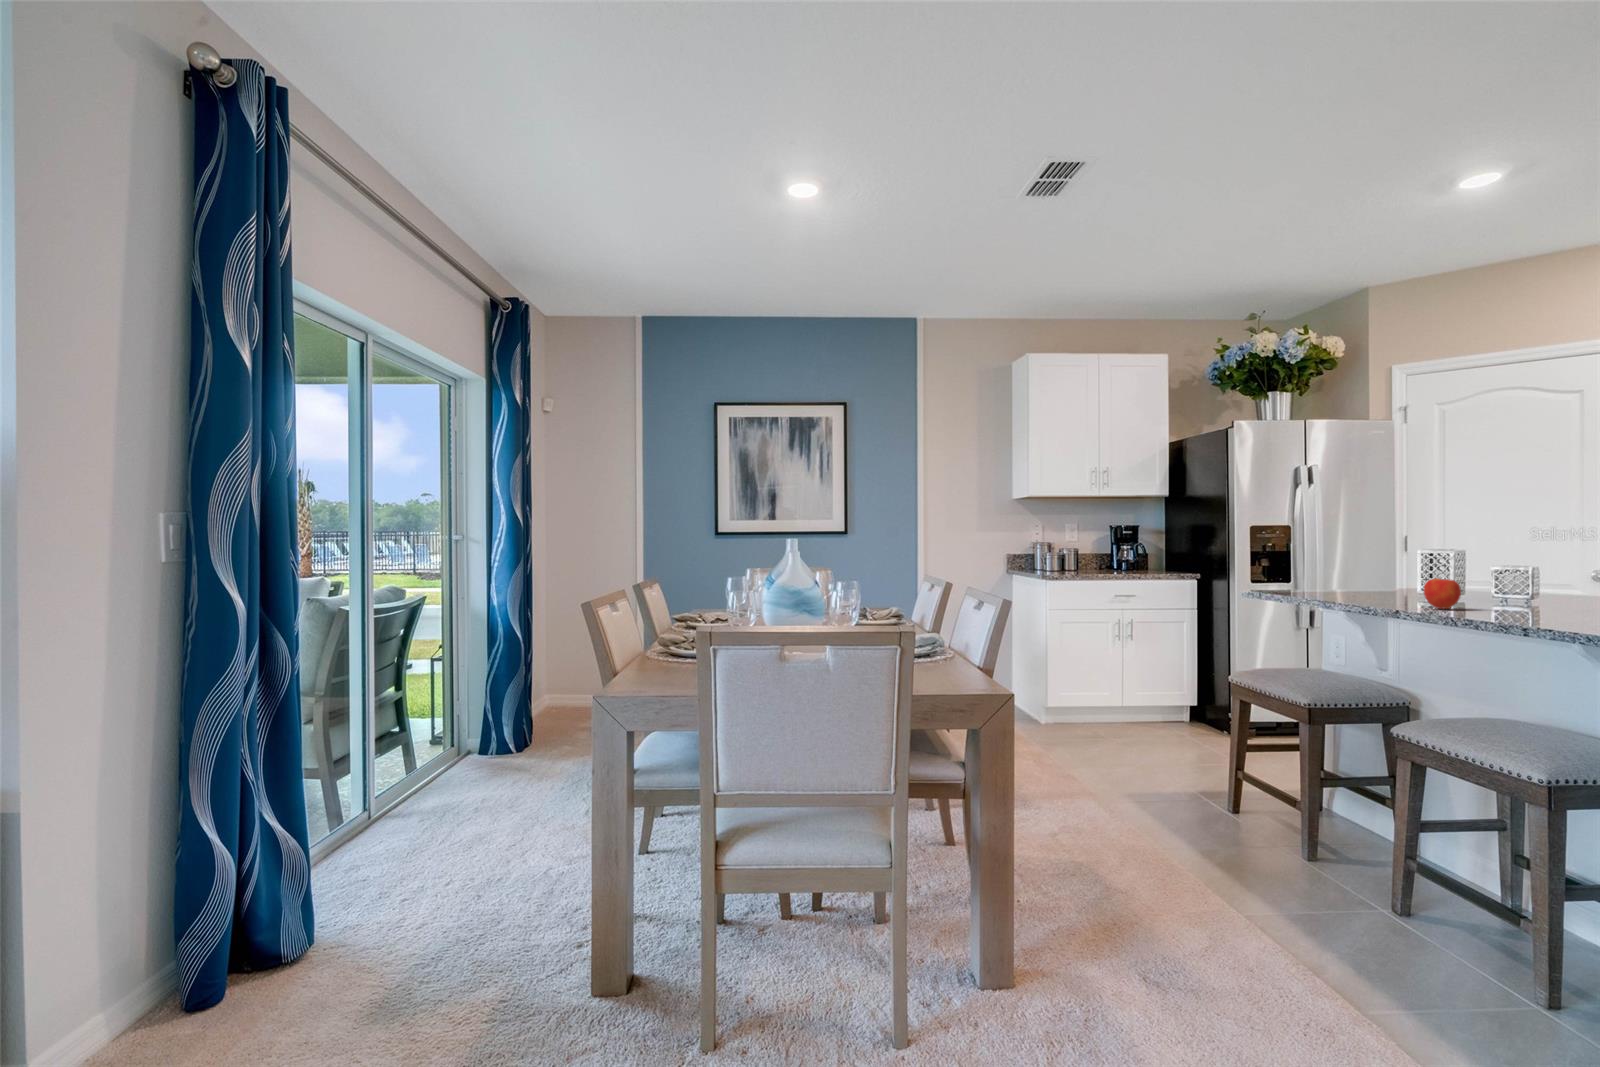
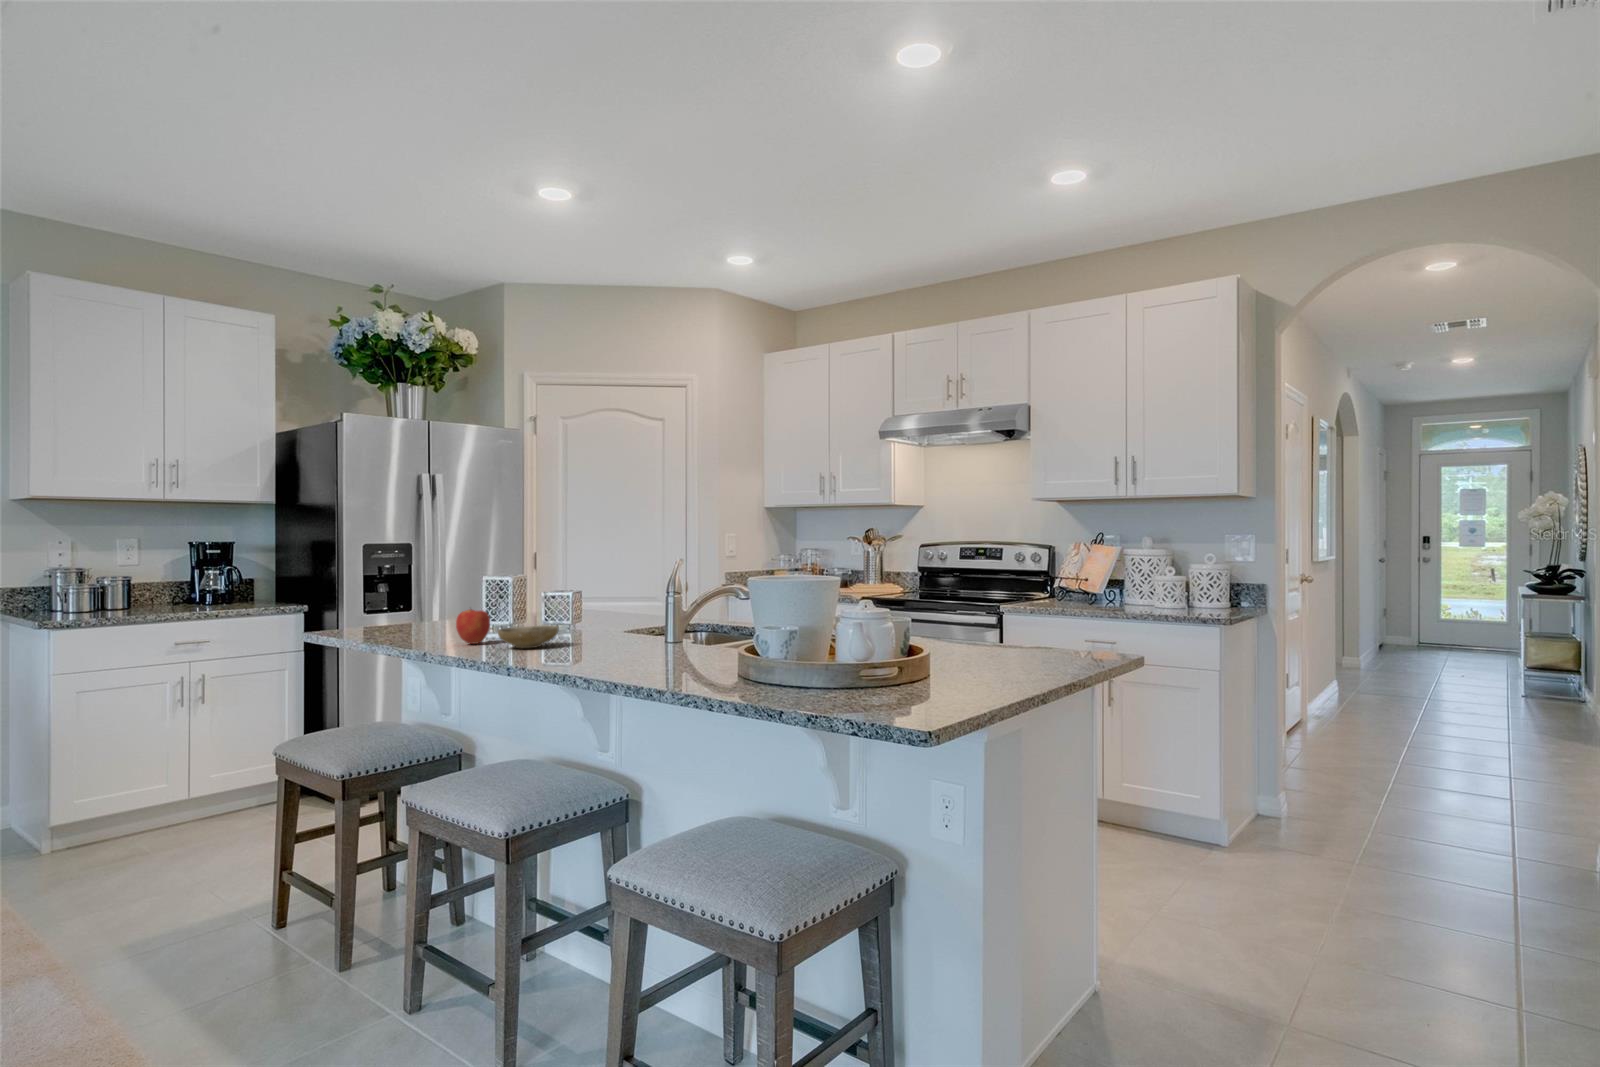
ceramic bowl: none [1483,597,1561,616] -> present [498,625,558,648]

